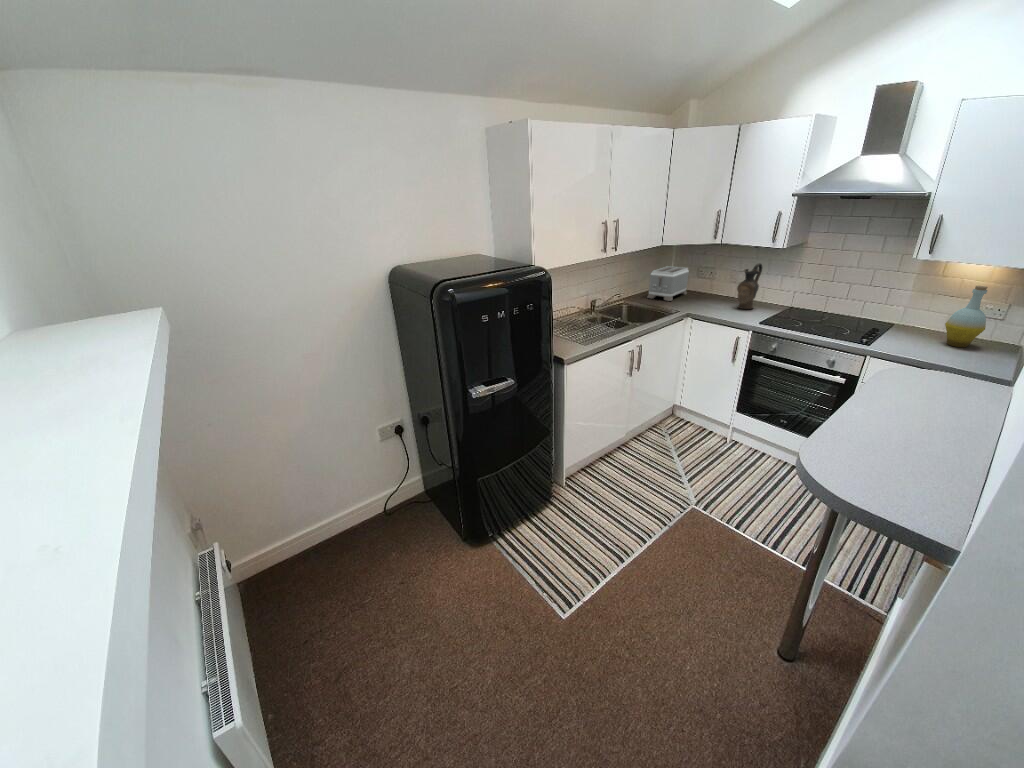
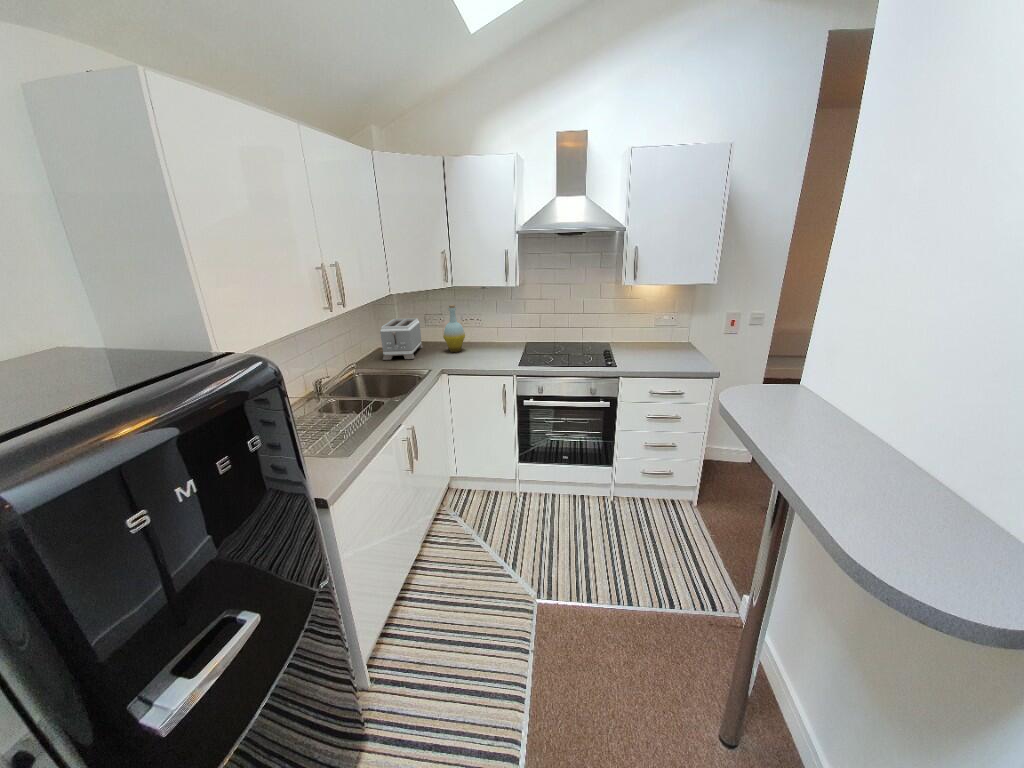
ceramic pitcher: present [737,263,762,309] -> none [480,305,500,354]
bottle: present [945,286,988,347] -> present [443,305,465,352]

